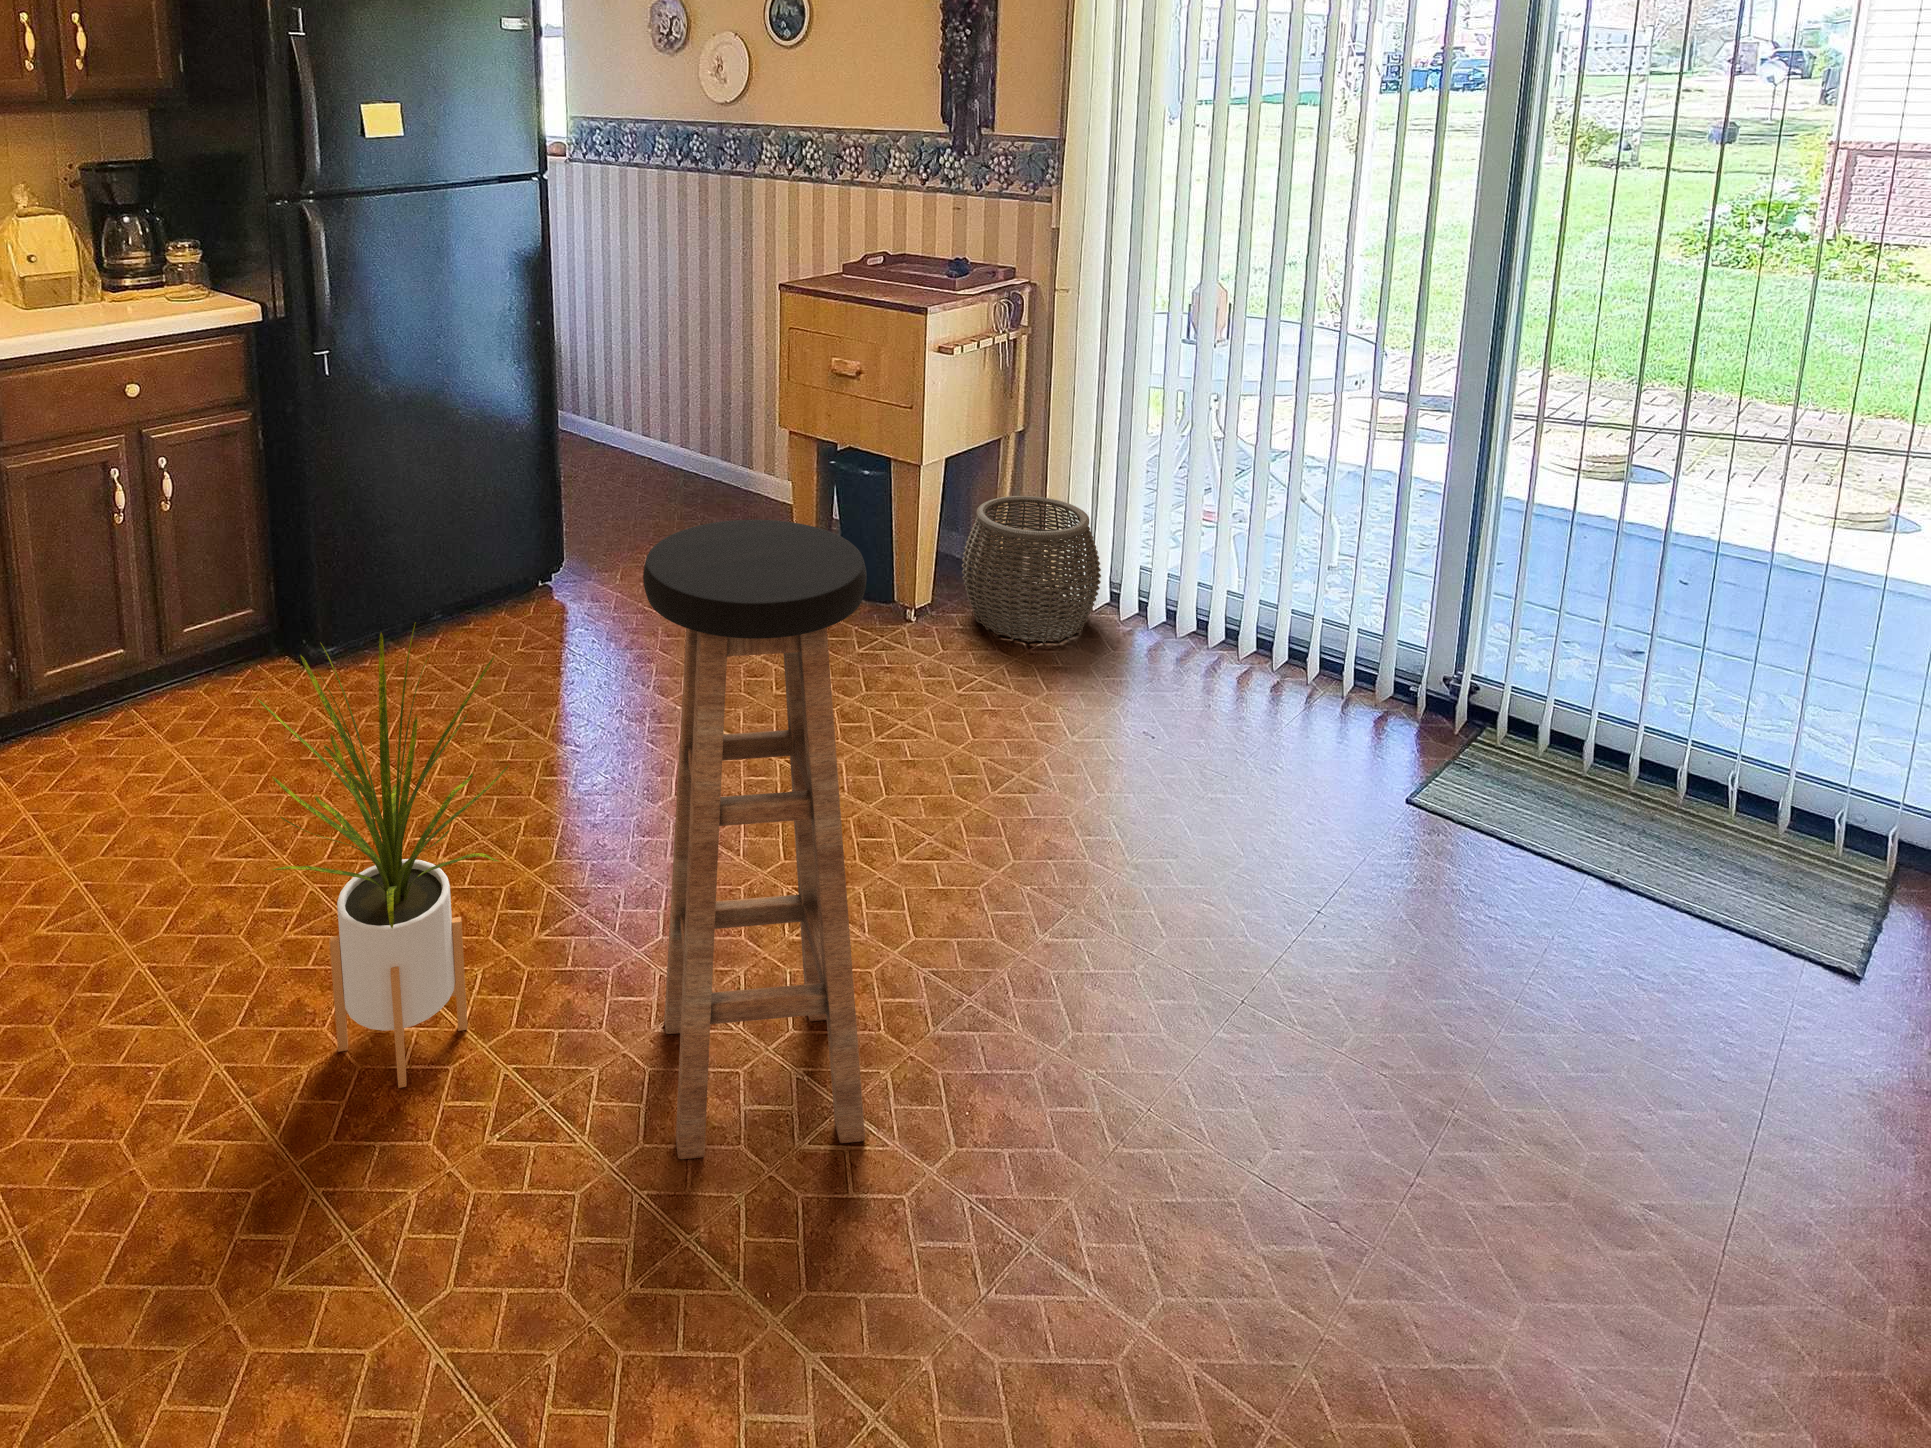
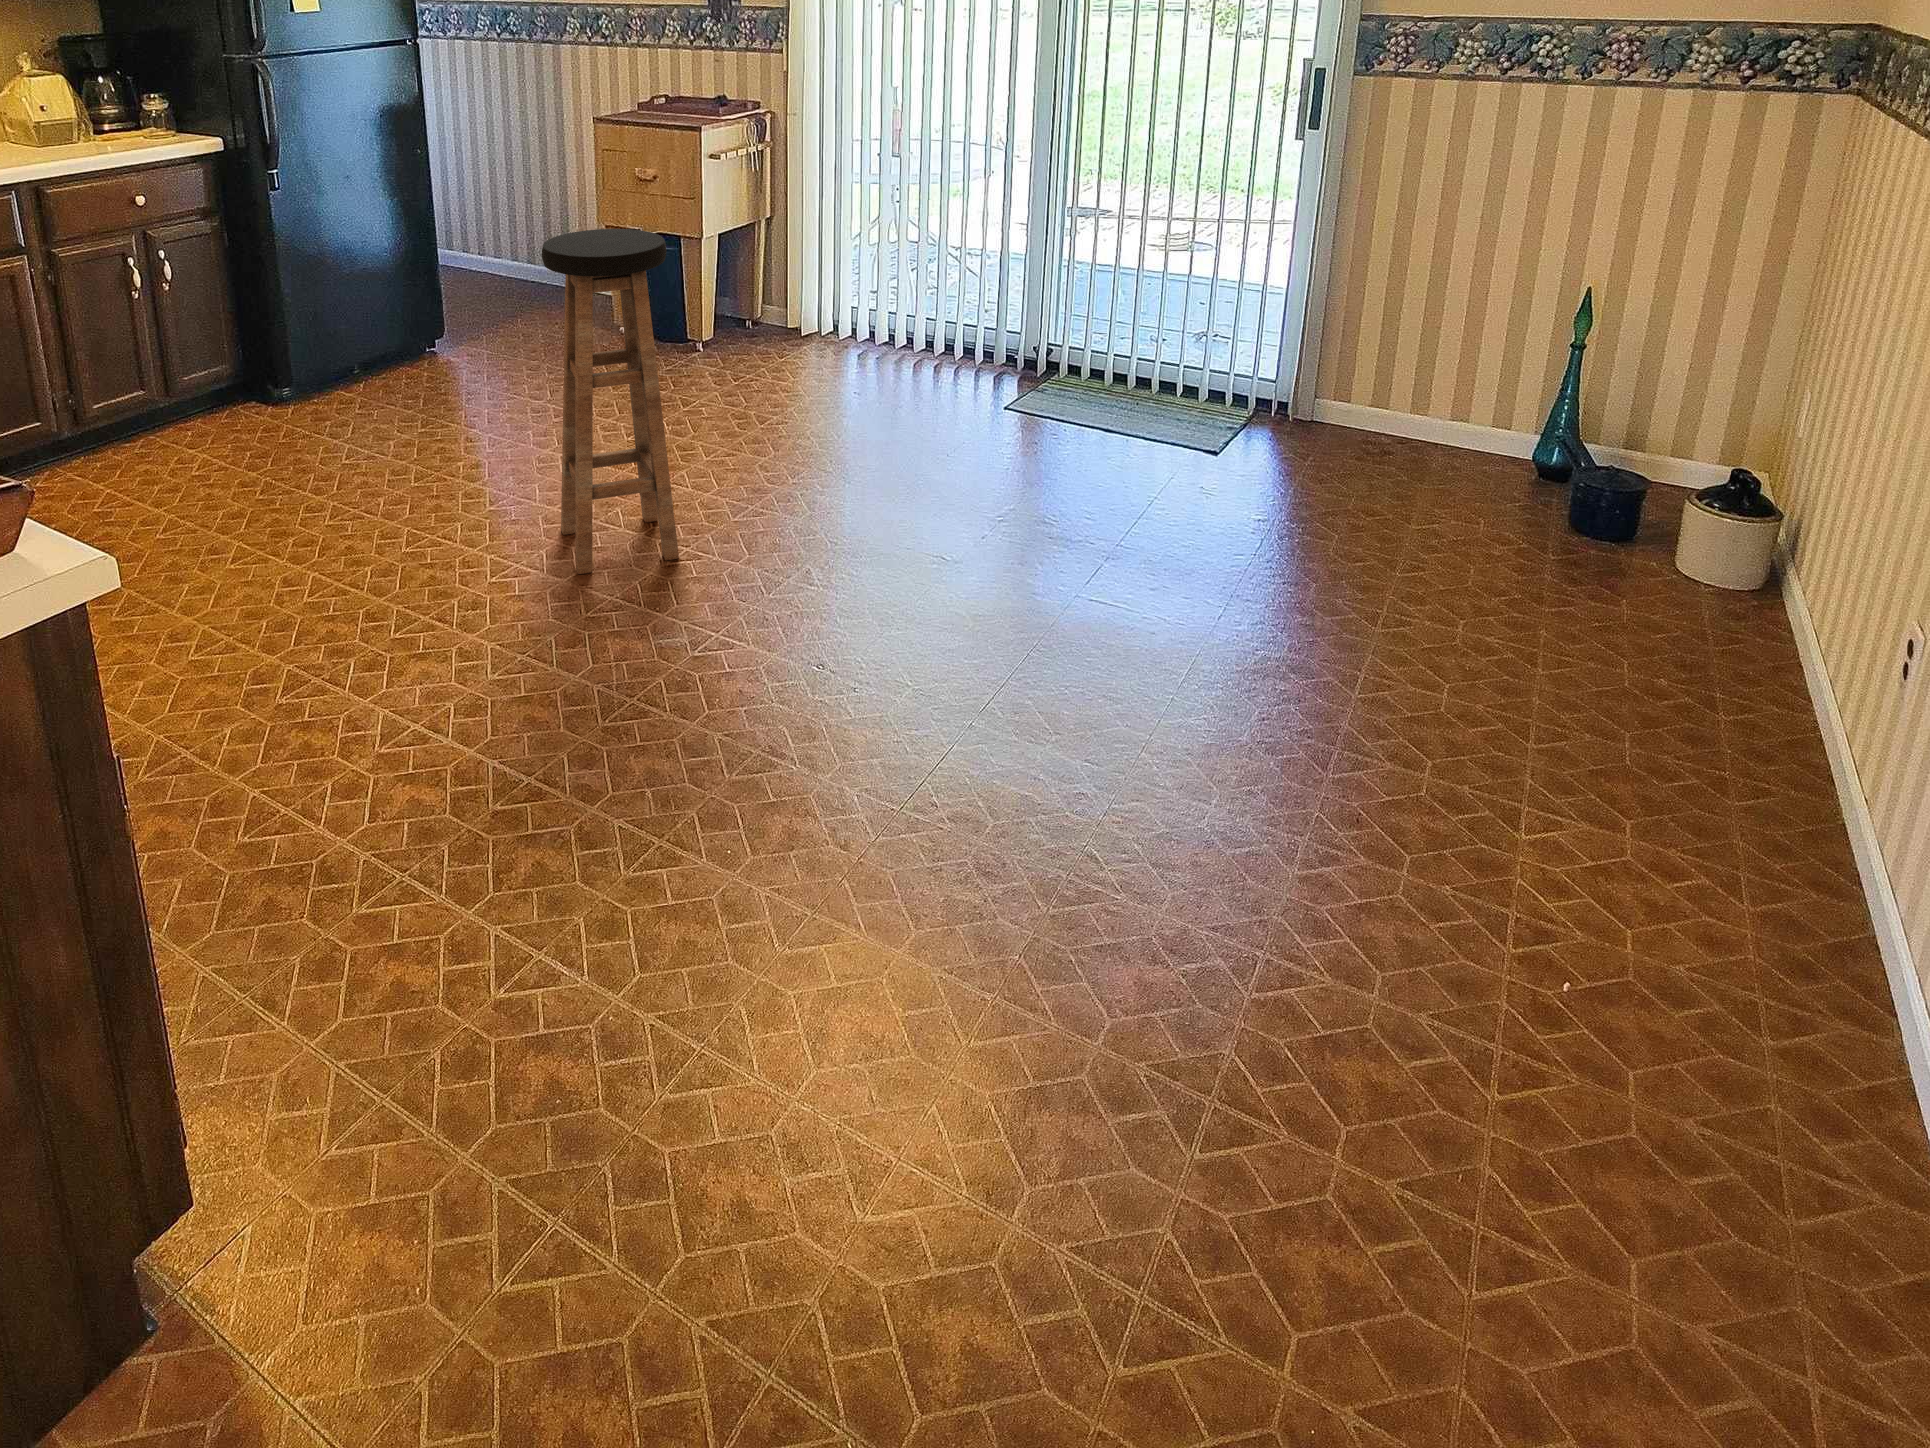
woven basket: present [962,496,1101,643] -> none [732,261,824,355]
house plant: present [257,624,510,1088] -> none [313,302,464,568]

